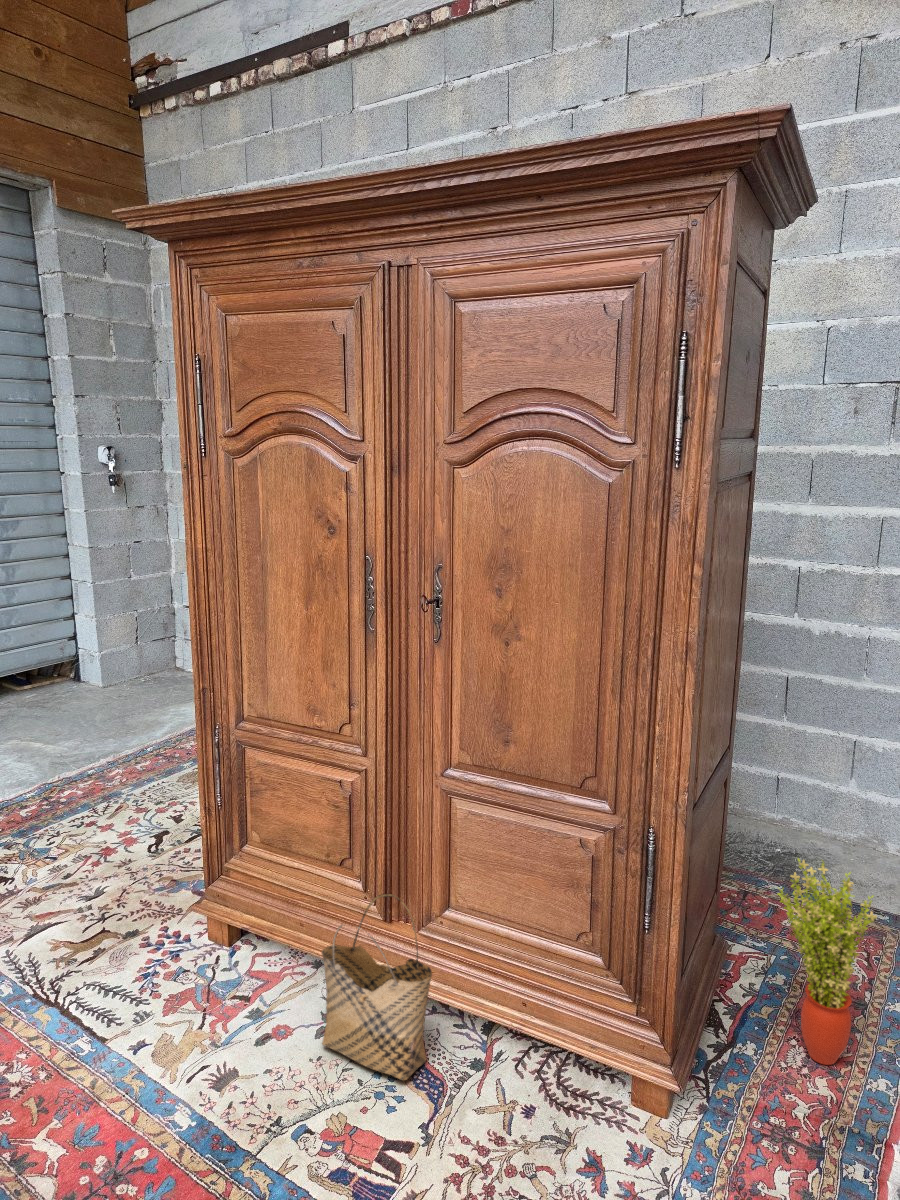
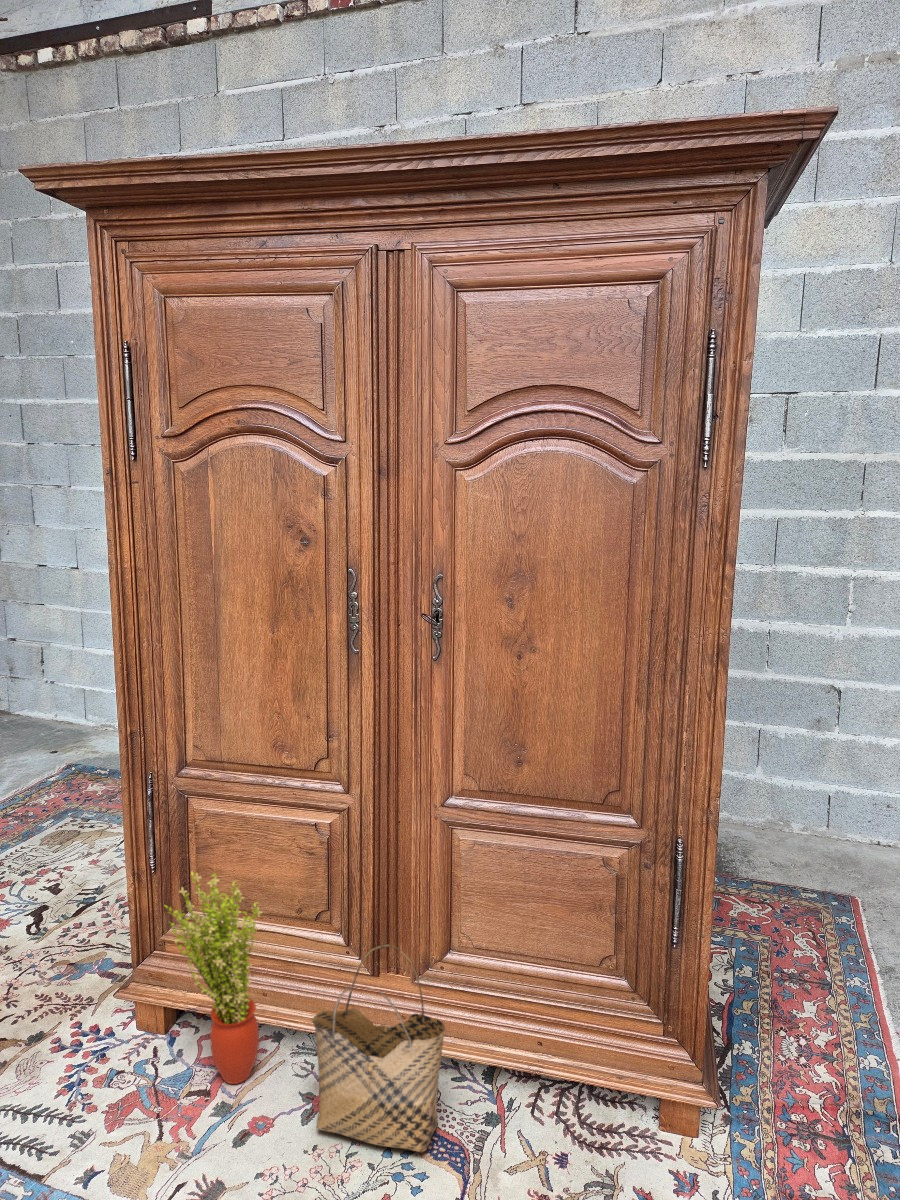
potted plant: present [778,859,877,1065] -> present [164,872,262,1084]

